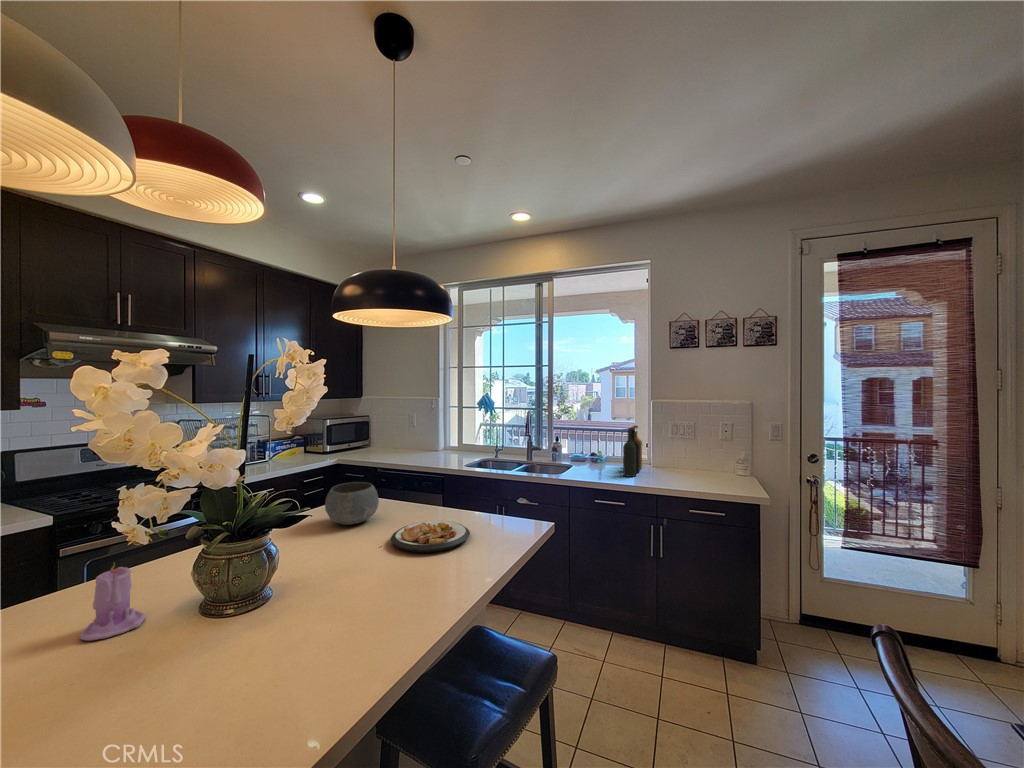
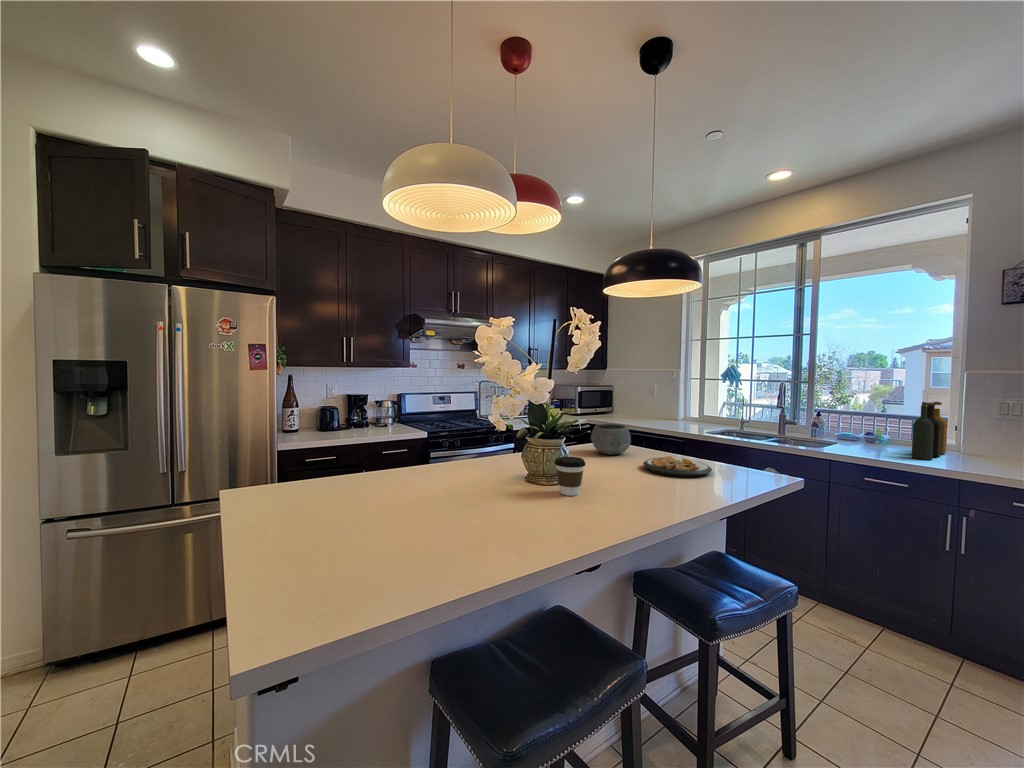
candle: present [80,563,145,641] -> none [475,440,502,479]
coffee cup: none [237,572,294,644] -> present [555,457,586,496]

